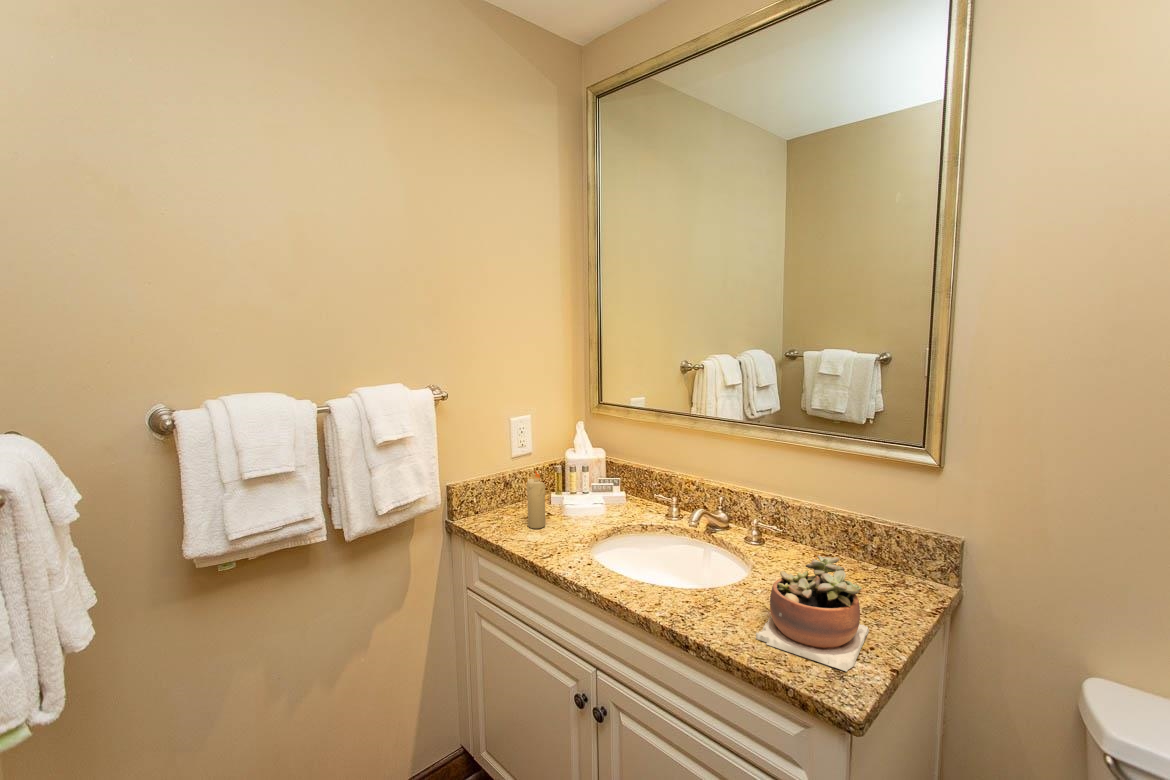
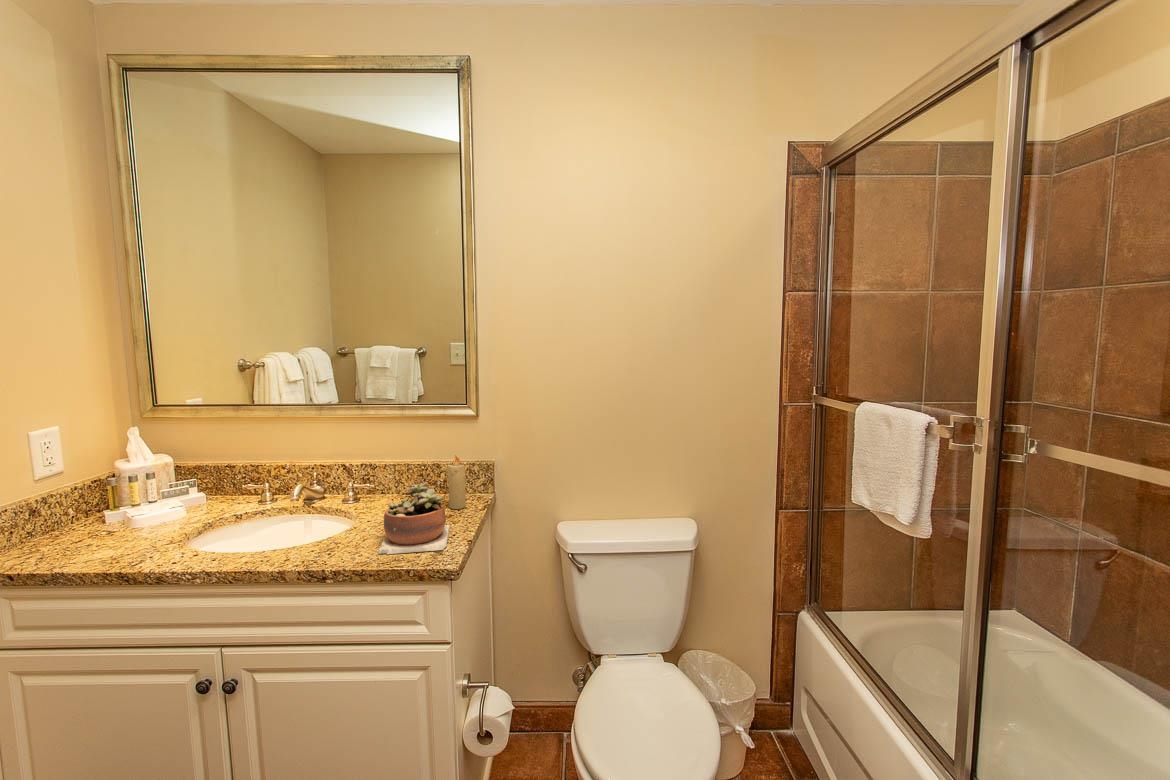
candle: present [526,471,545,529] -> present [447,456,466,509]

